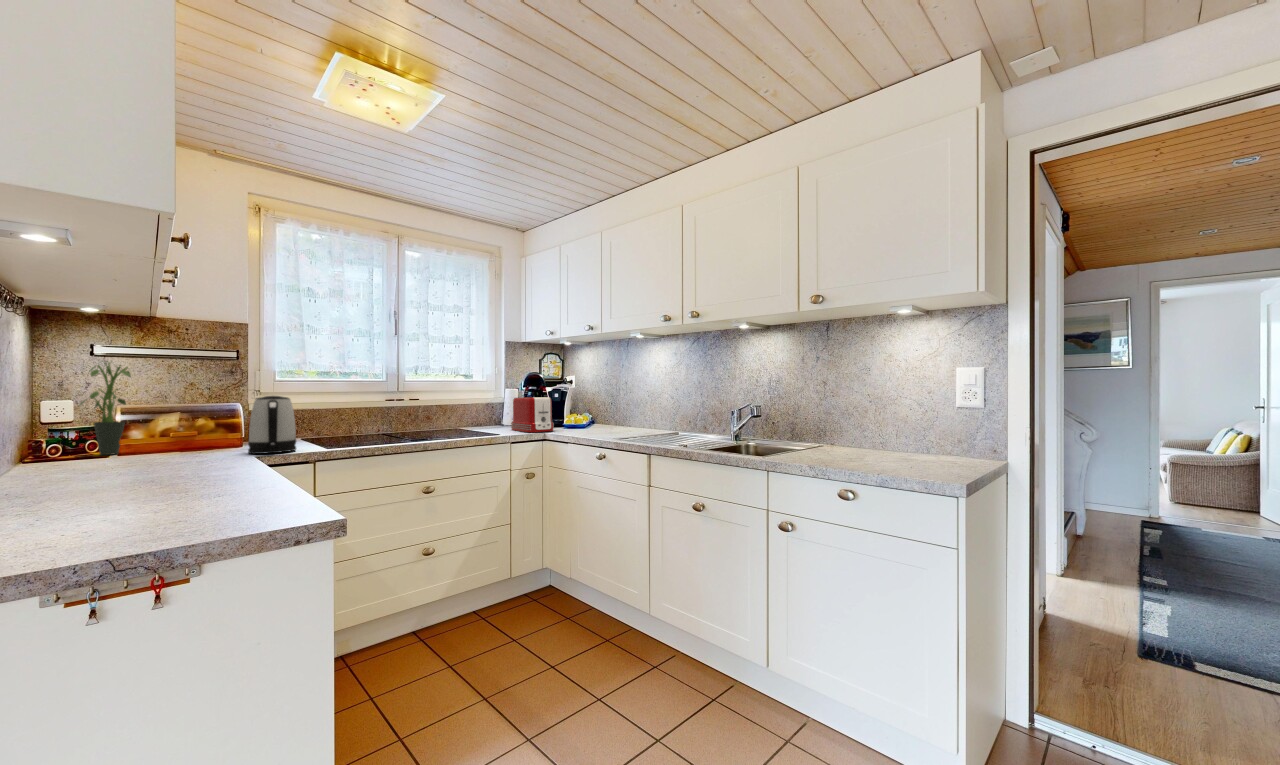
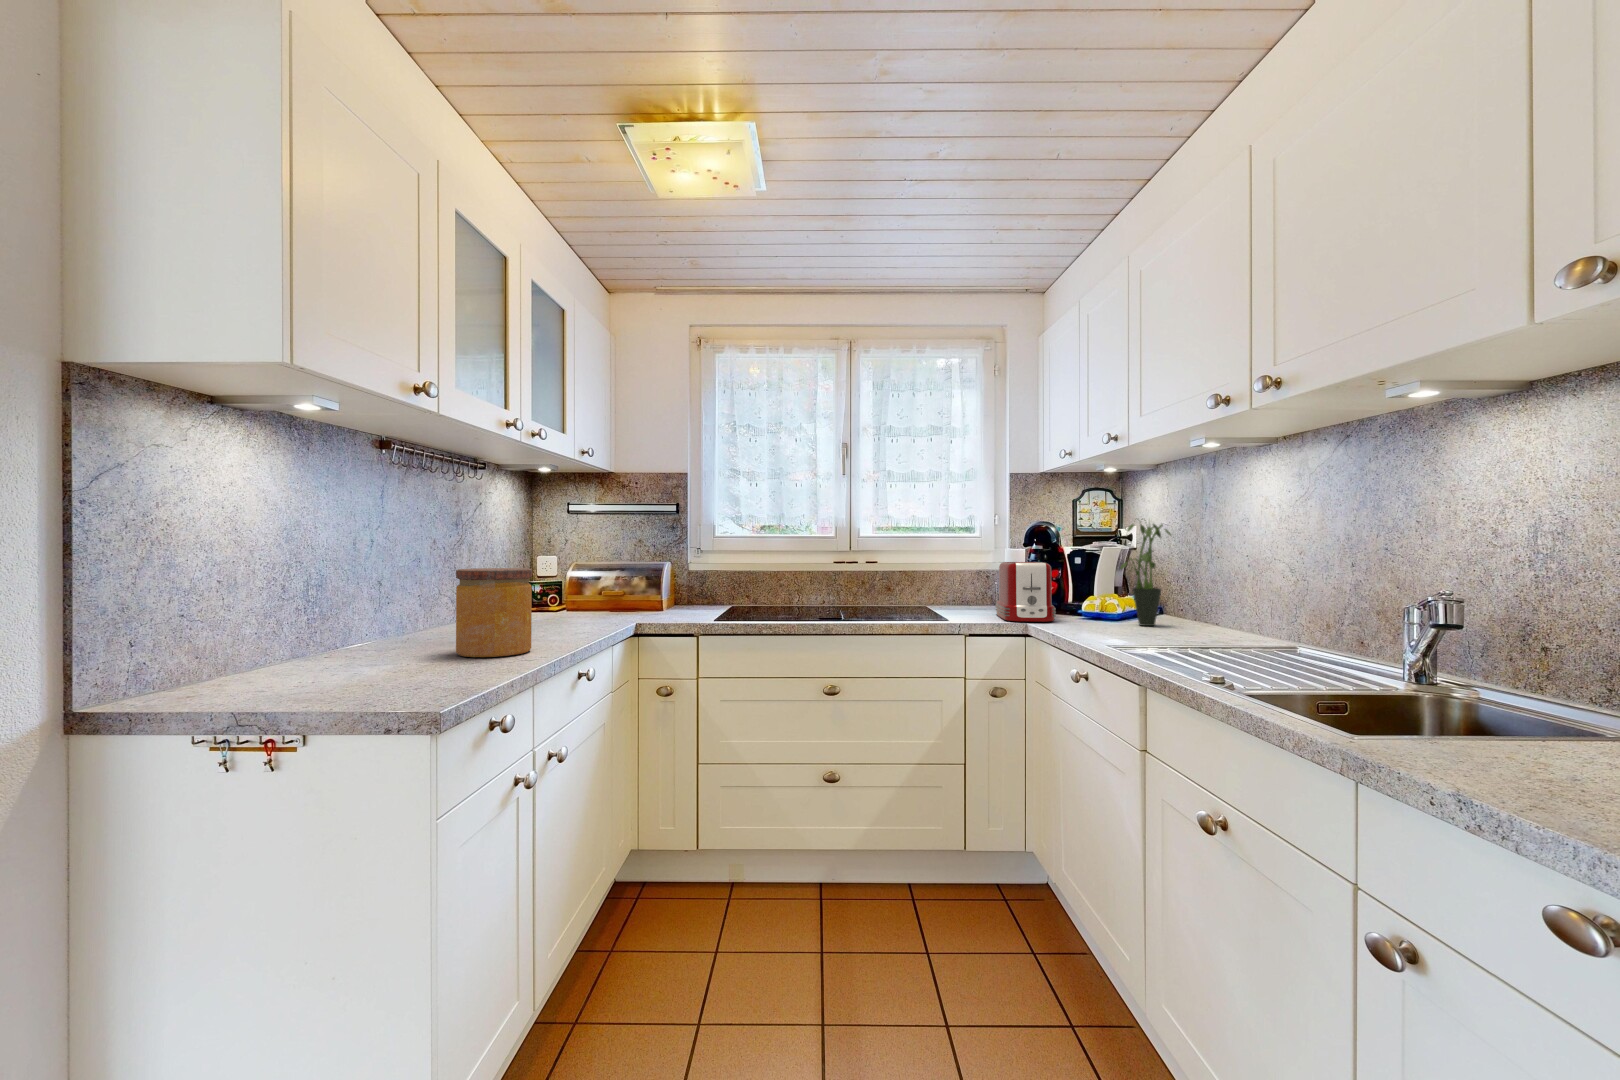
potted plant: present [80,361,131,455] -> present [1120,522,1171,626]
kettle: present [248,396,296,454] -> none [637,555,682,621]
jar: none [157,407,245,493] -> present [456,568,532,657]

